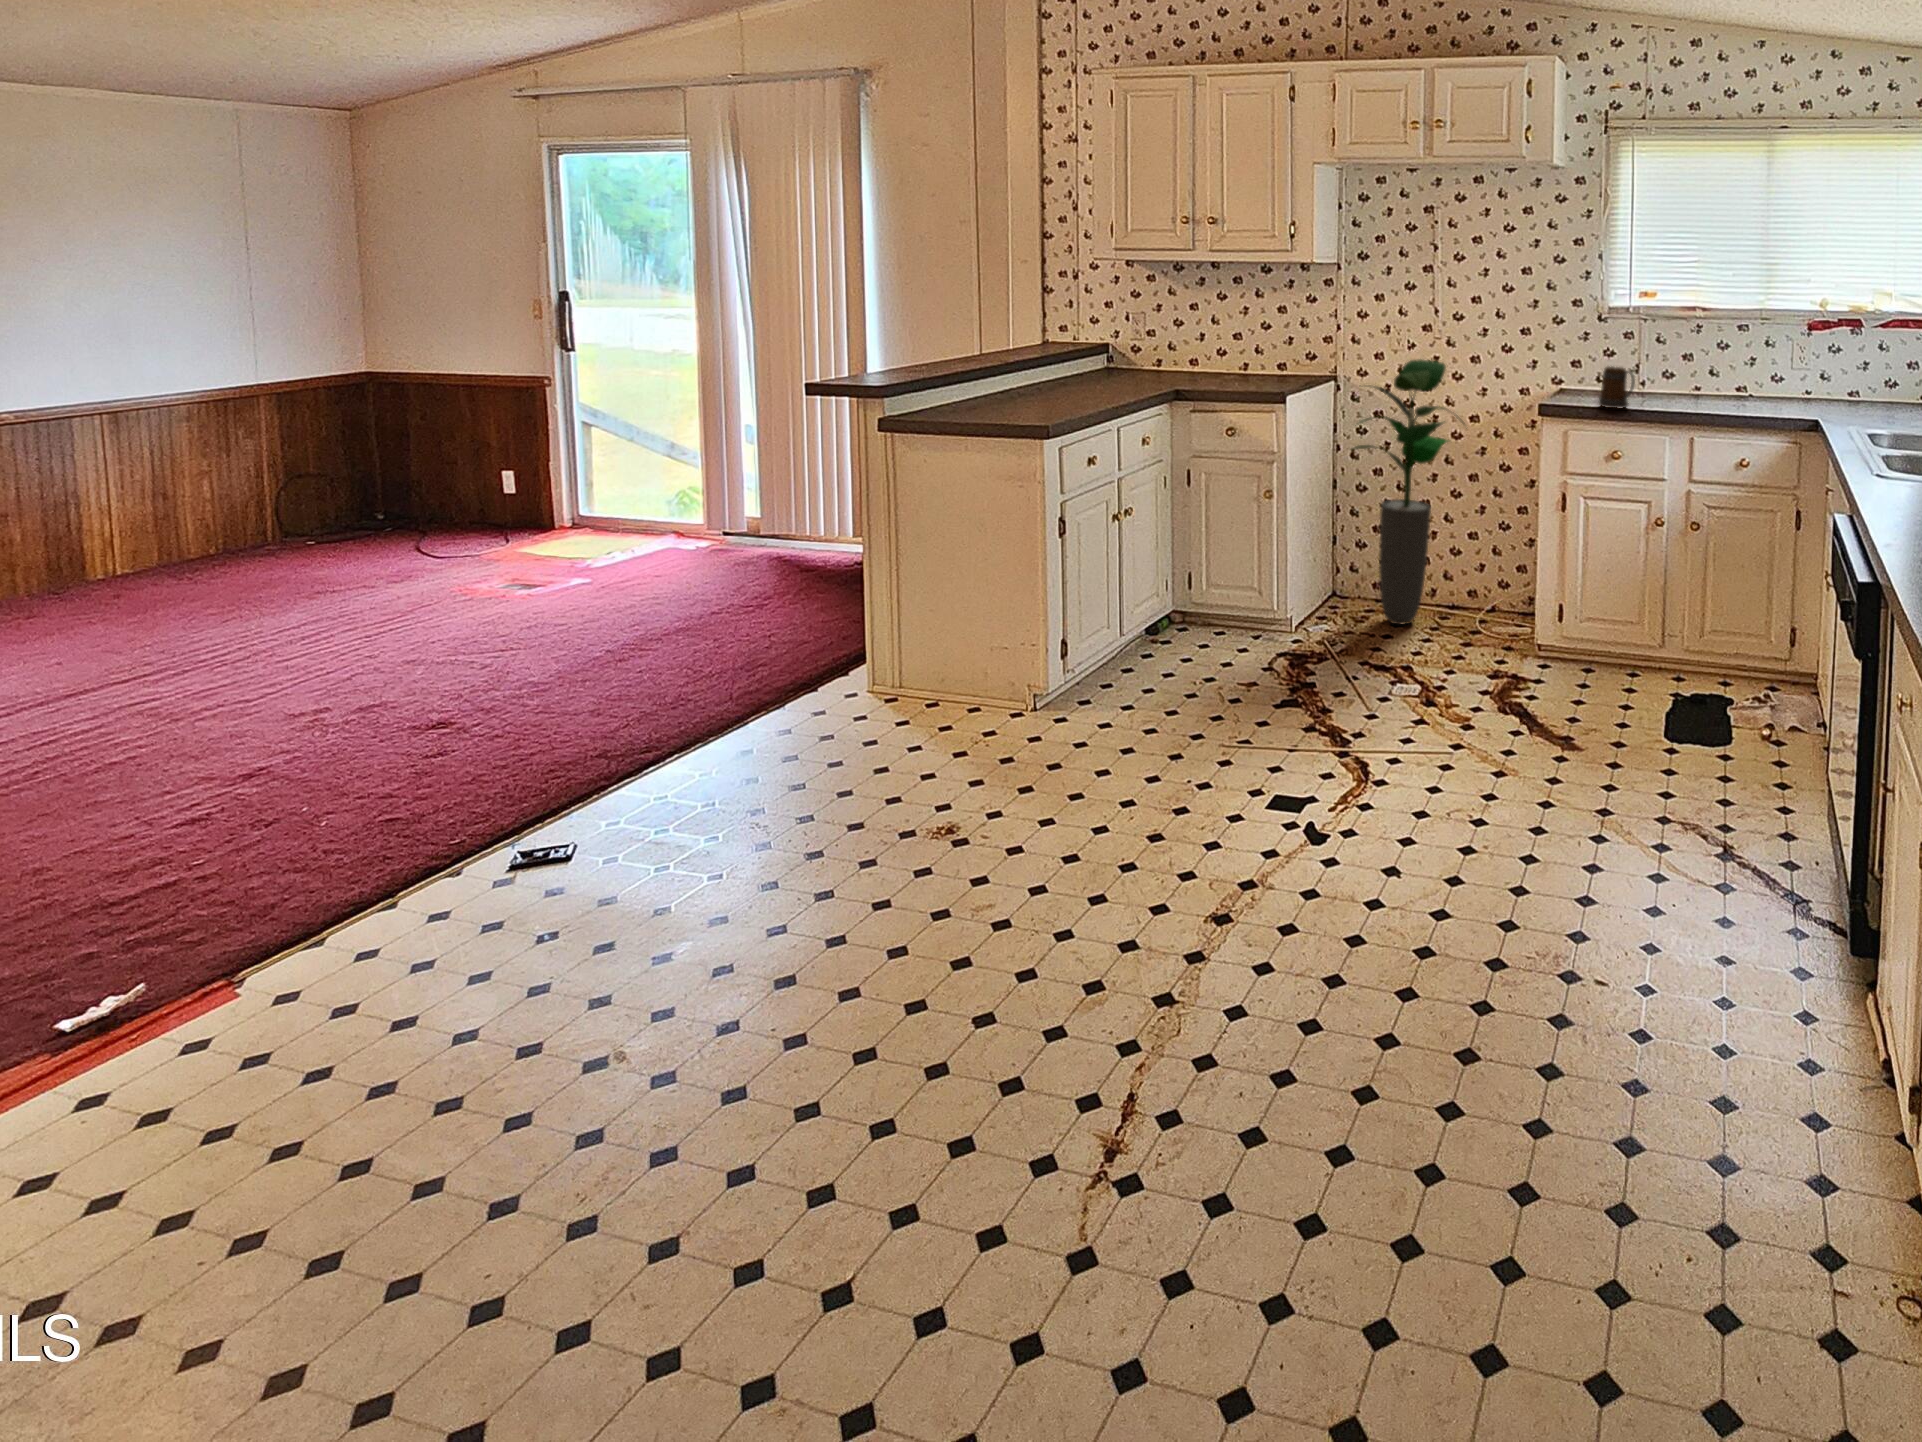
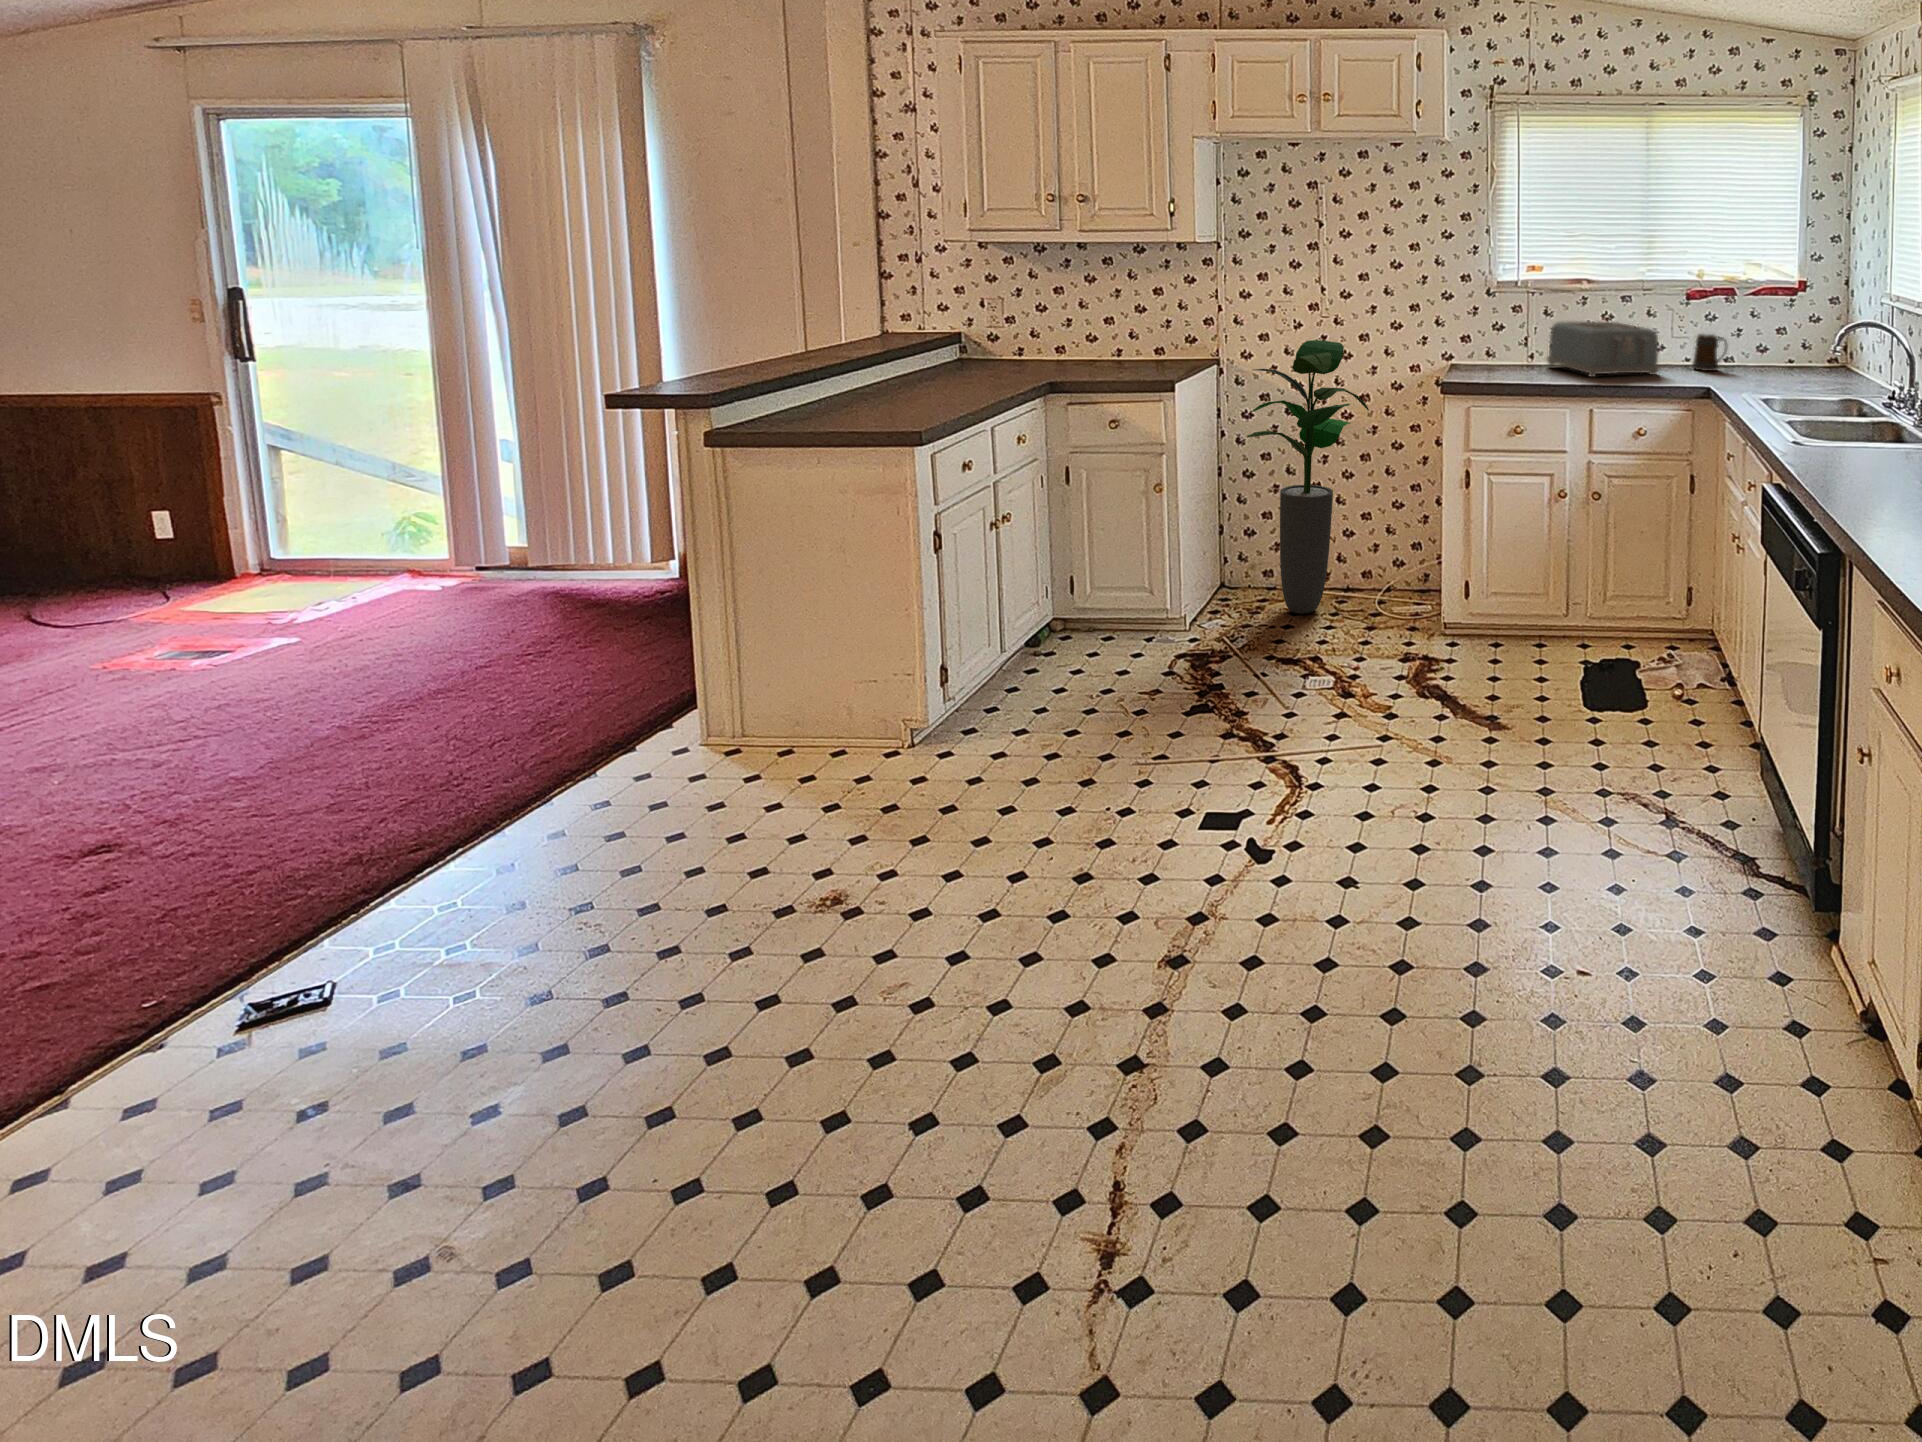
toaster: none [1649,347,1766,405] -> present [1547,322,1659,377]
mug: present [1599,367,1635,409] -> present [1692,334,1727,371]

